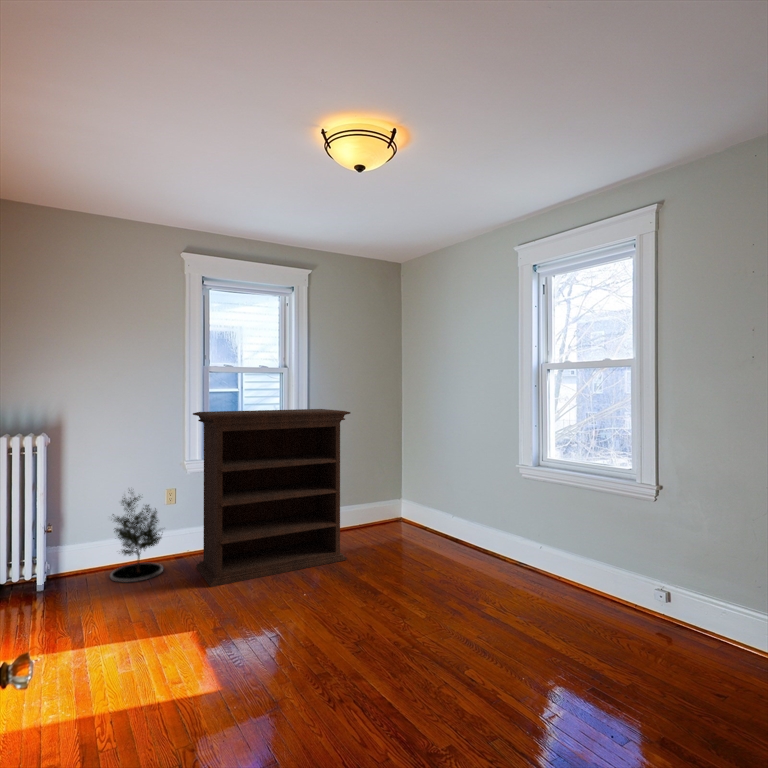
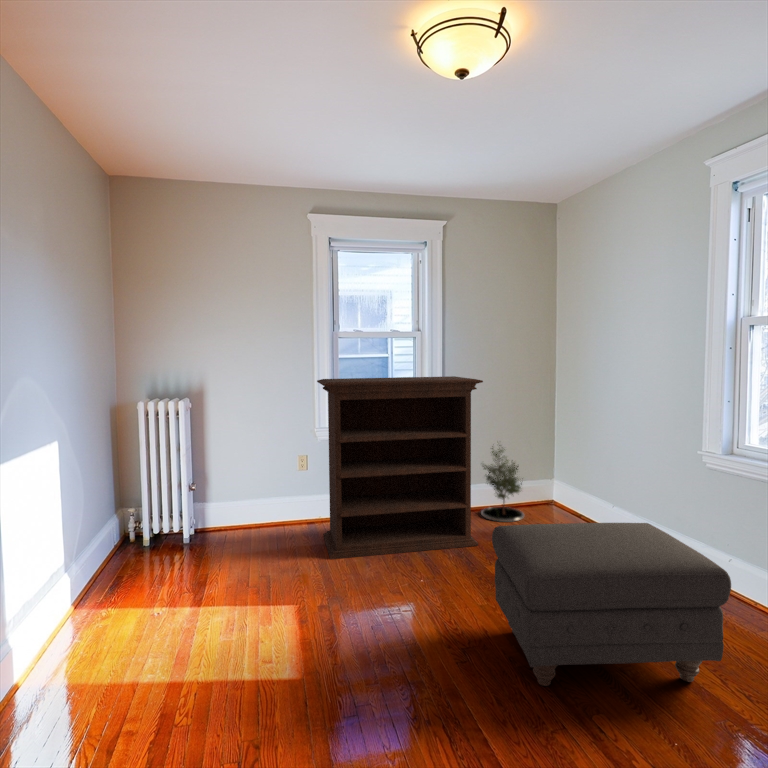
potted tree: present [110,490,164,583] -> present [481,445,524,522]
ottoman: none [374,521,551,657] -> present [492,523,731,686]

